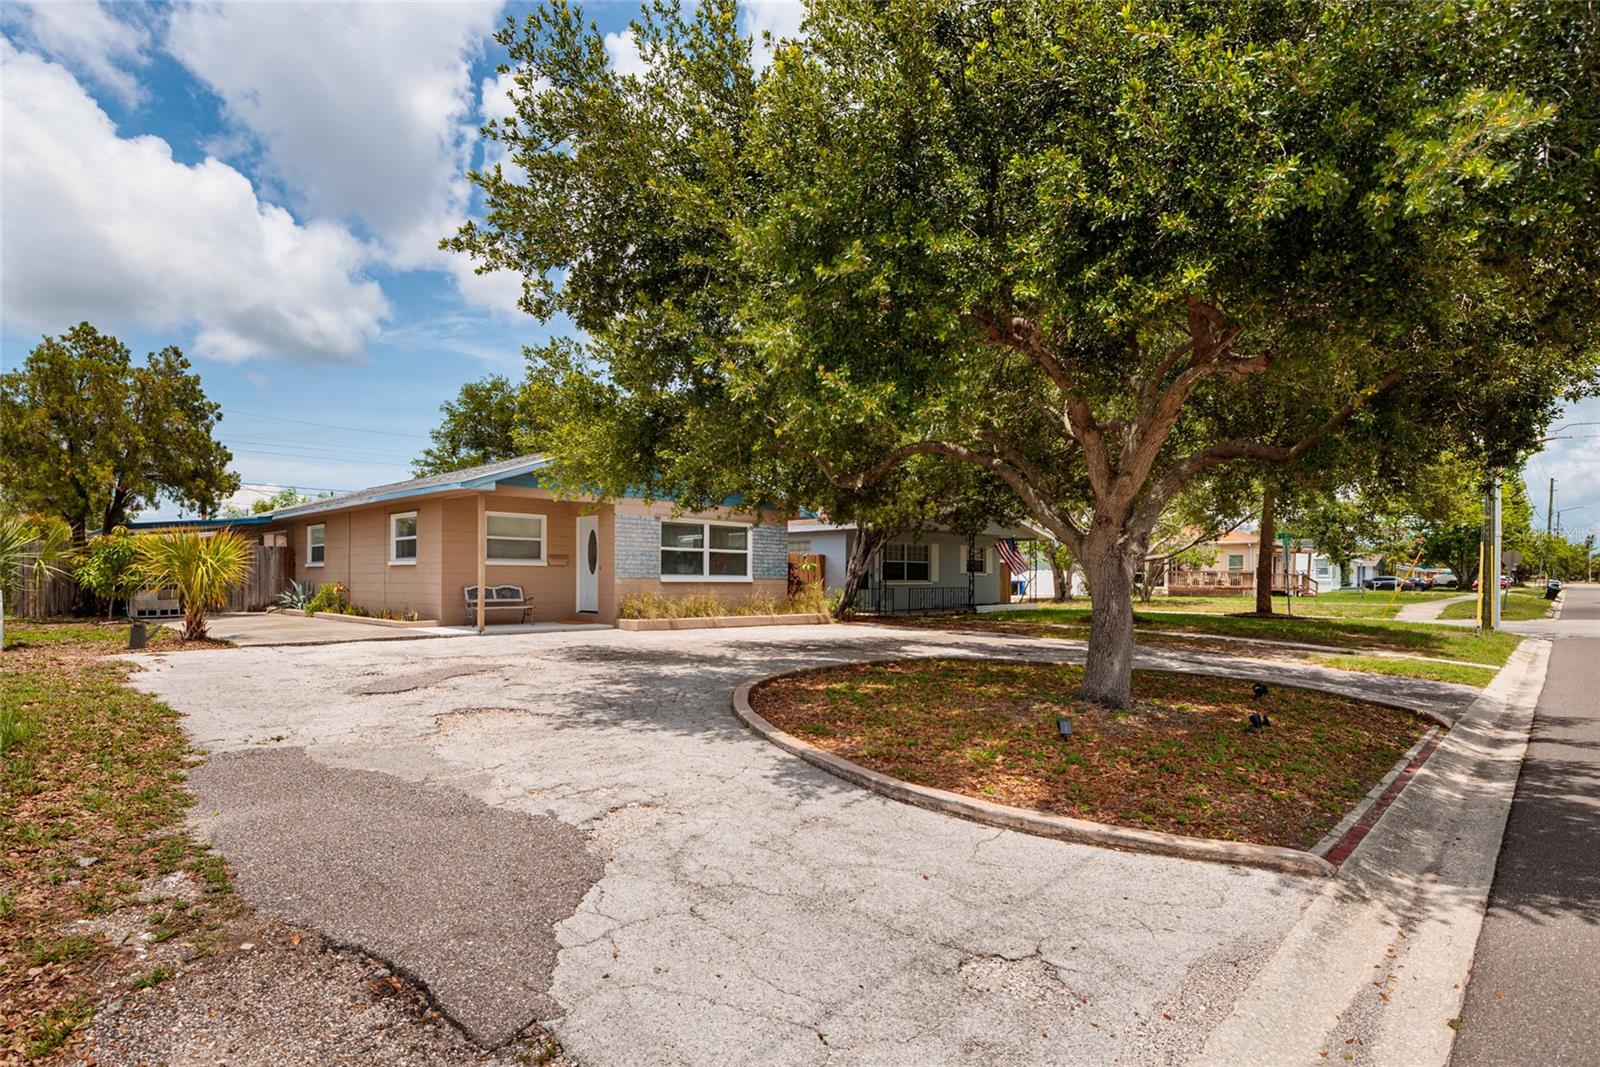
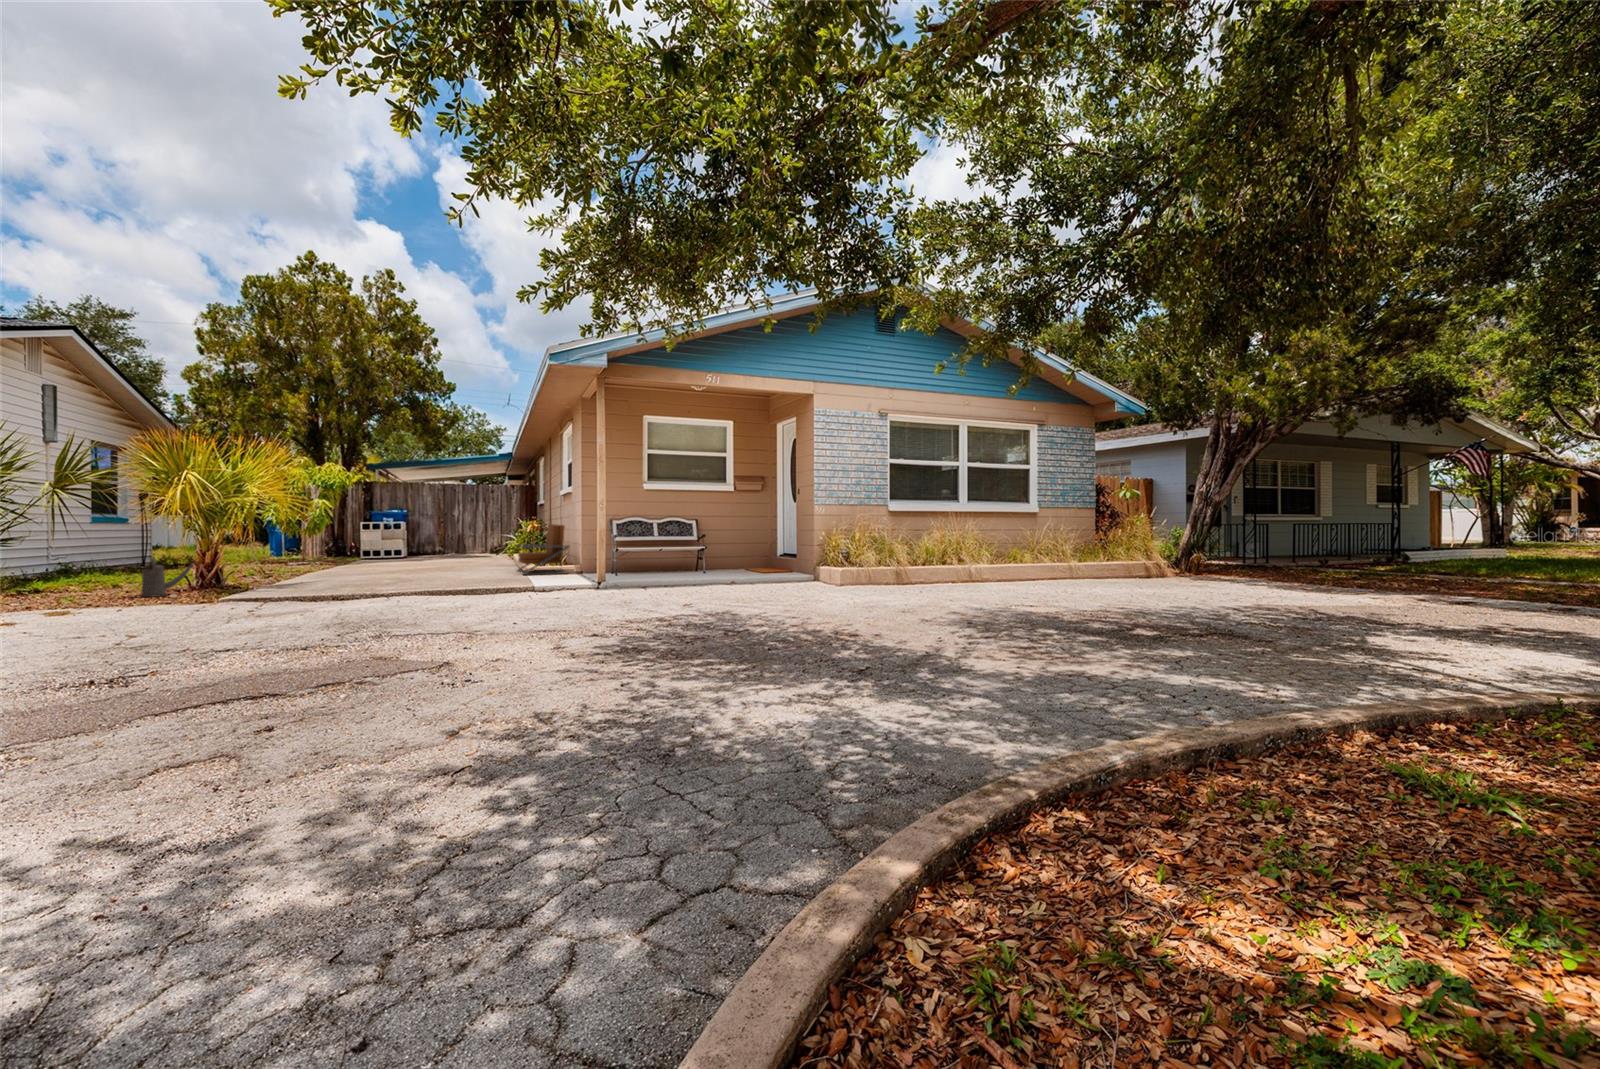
lounge chair: none [363,589,418,629] -> present [517,524,569,575]

